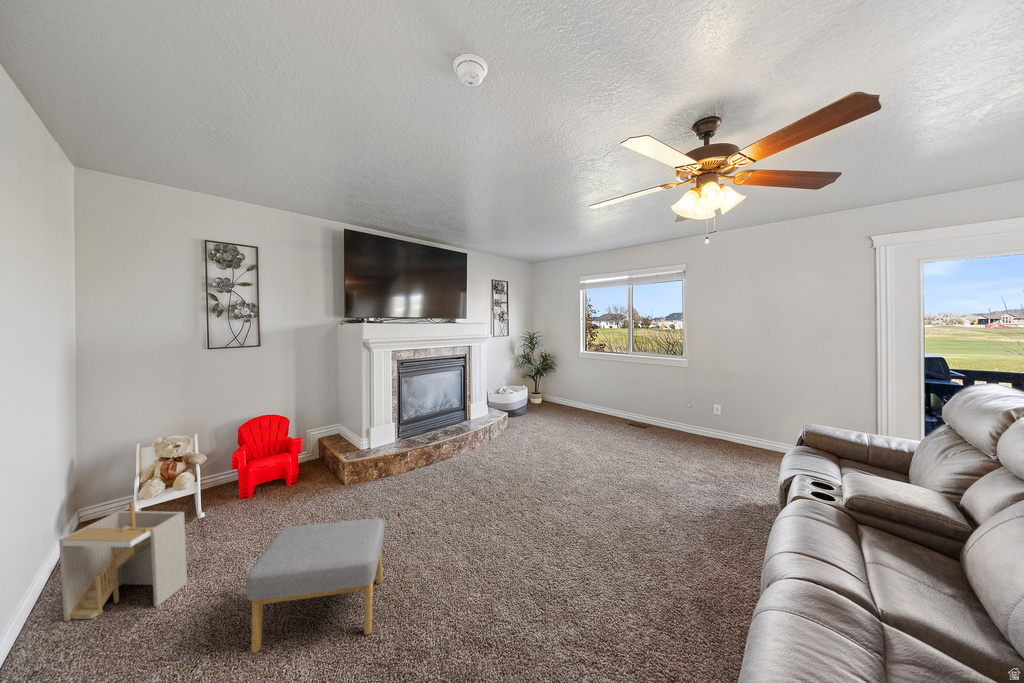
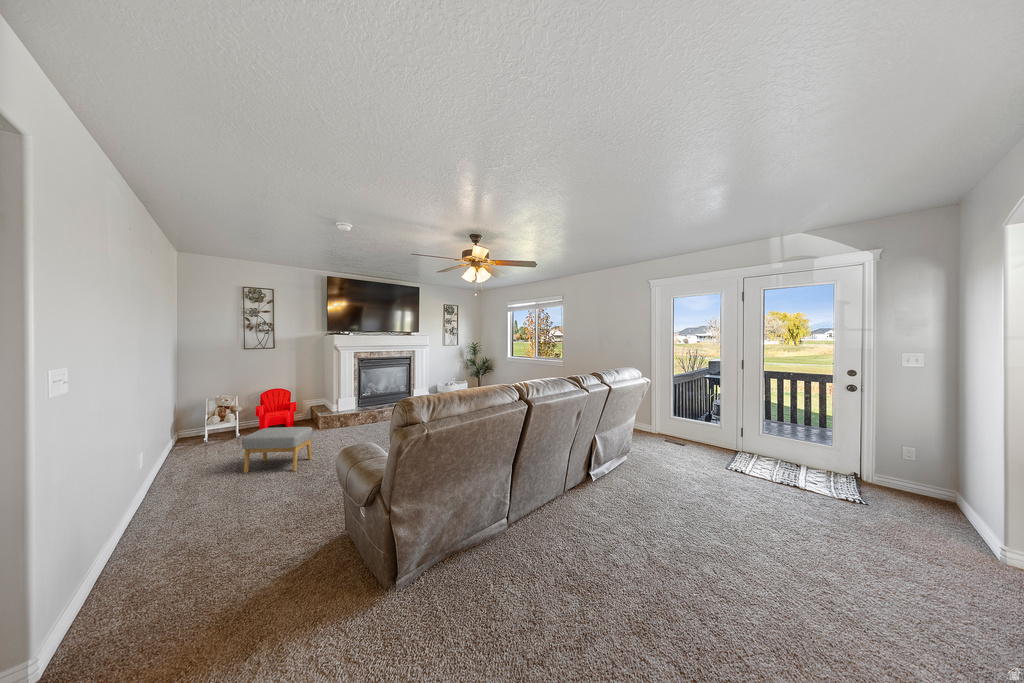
storage bin: present [59,501,187,621] -> none [171,412,223,463]

